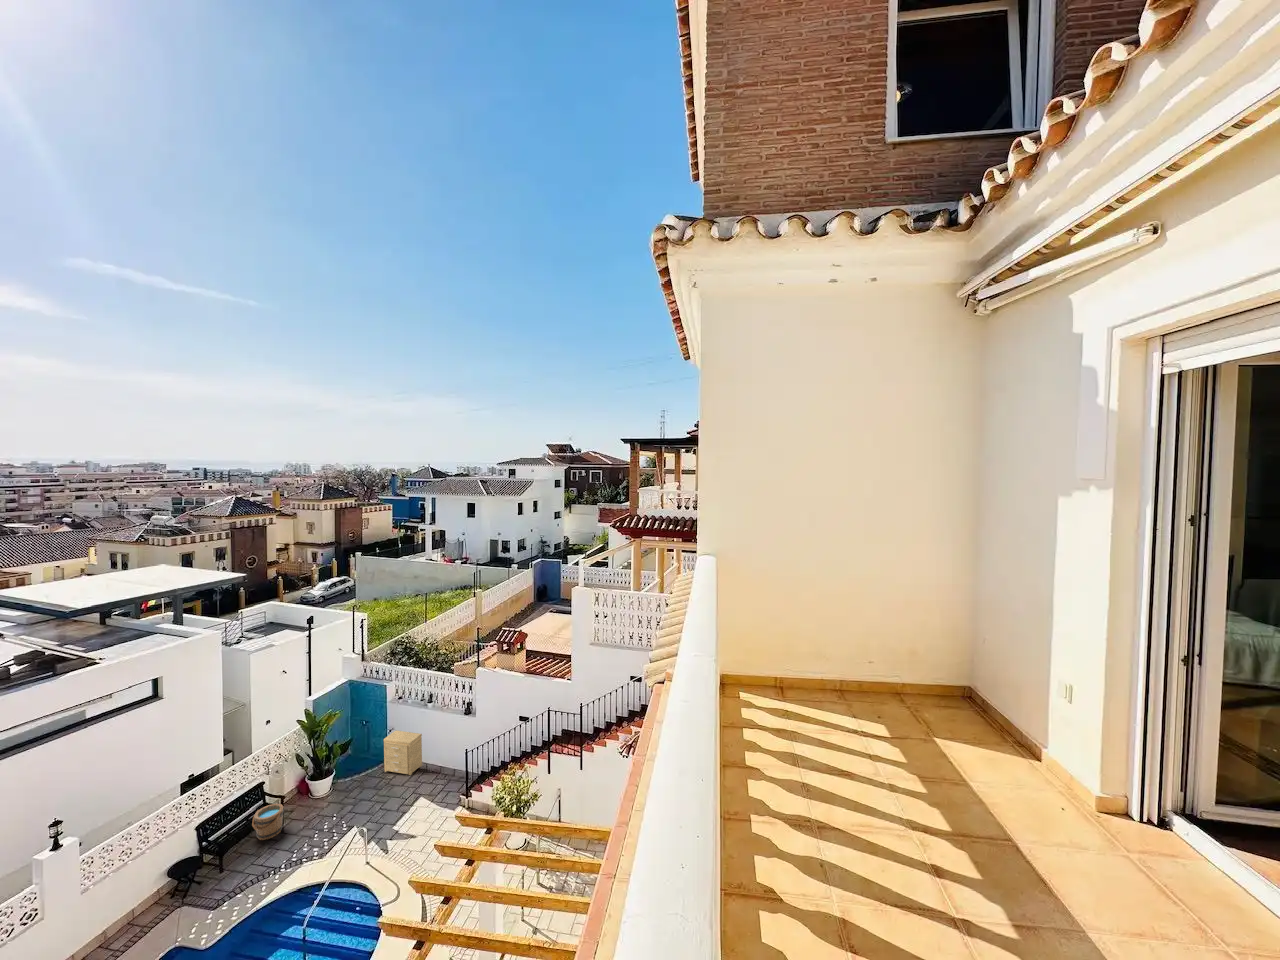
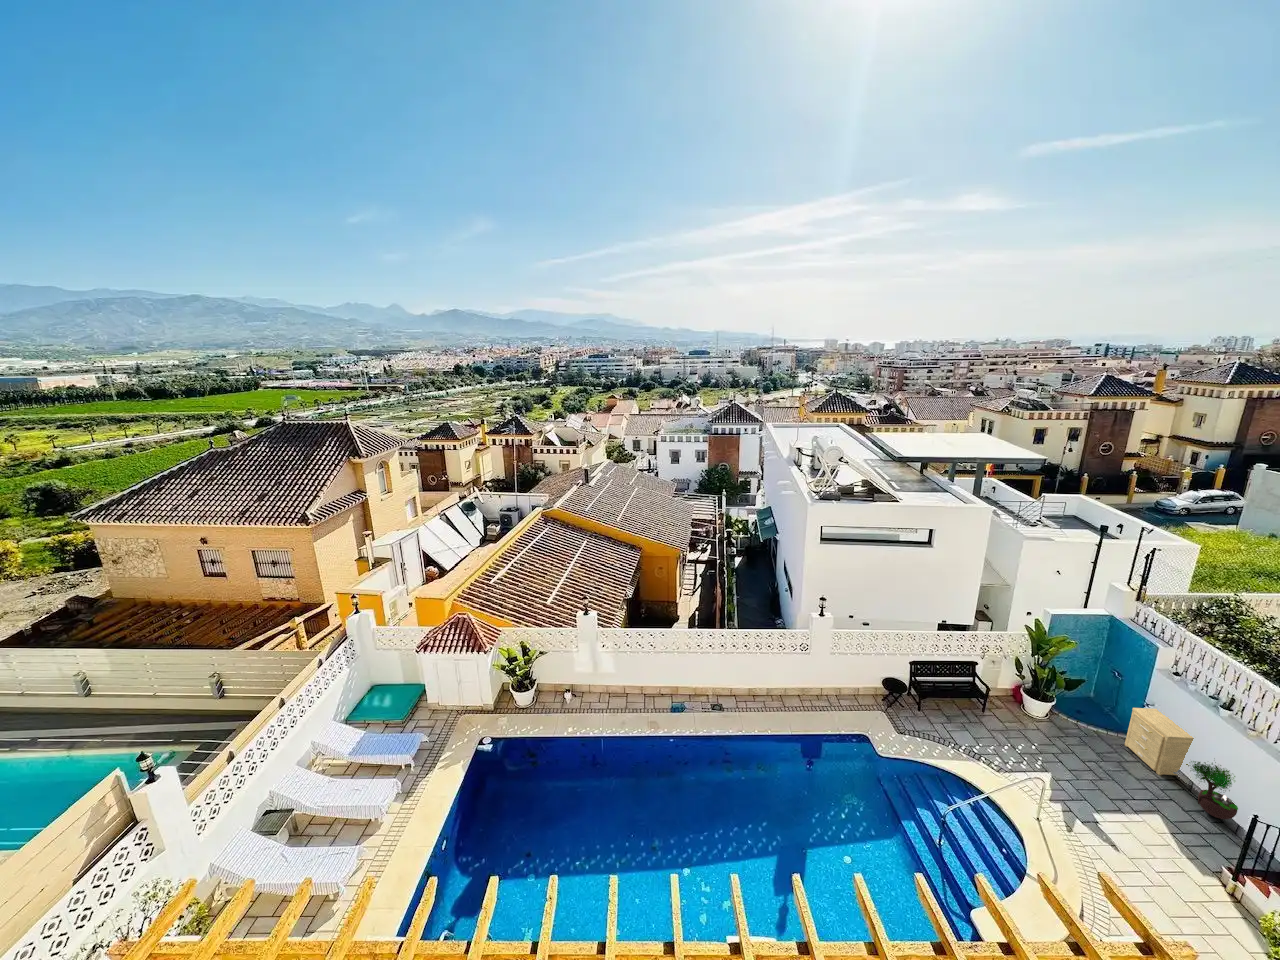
potted tree: none [426,737,454,776] -> present [1186,761,1238,819]
bucket: present [252,804,284,840] -> none [957,684,988,718]

